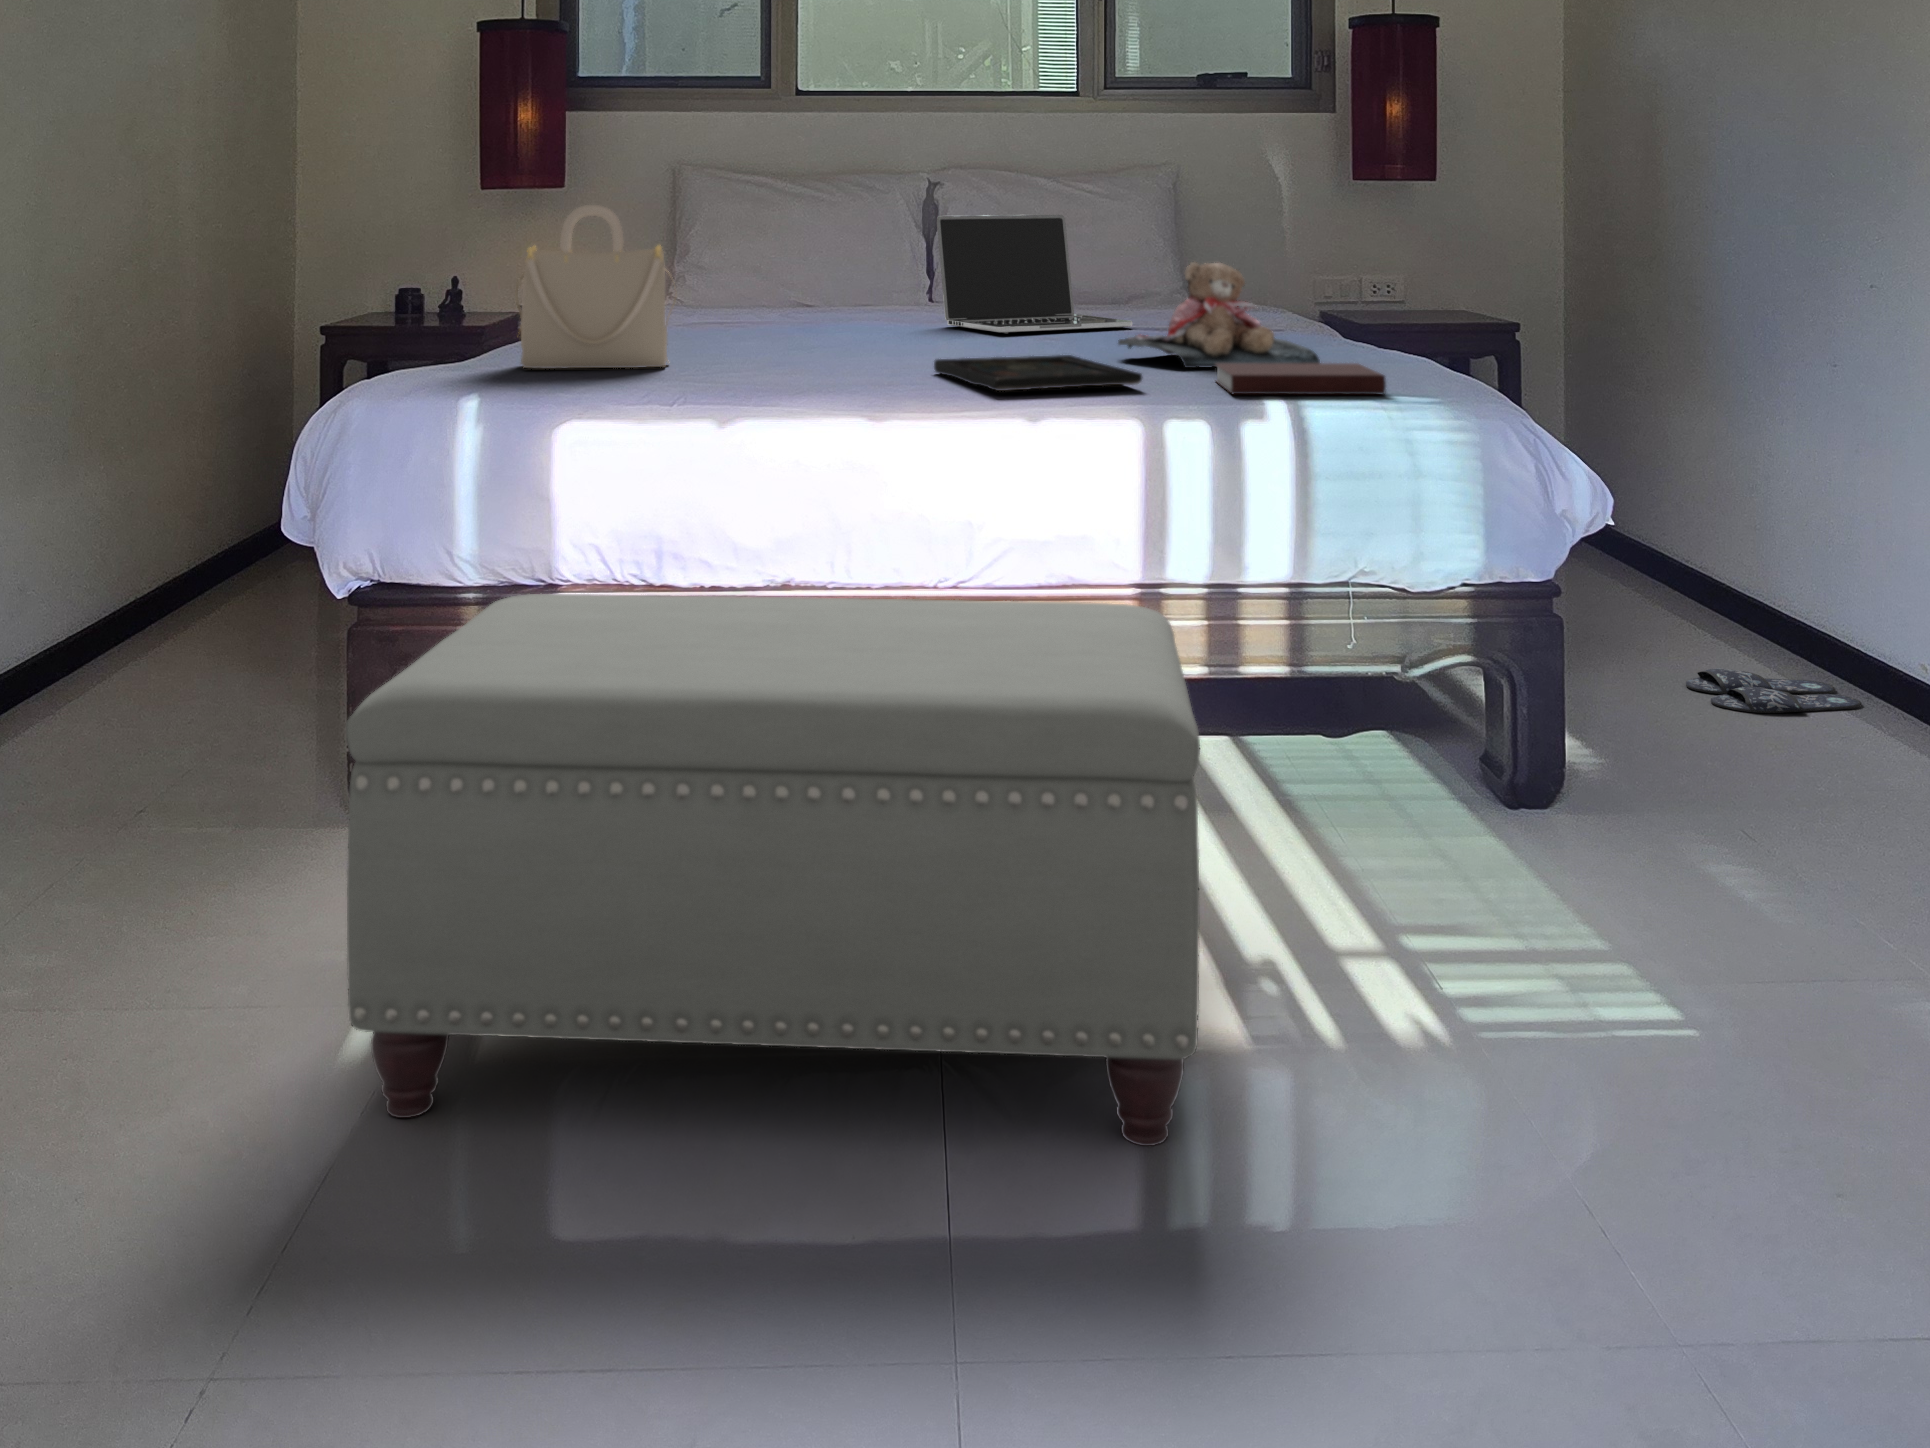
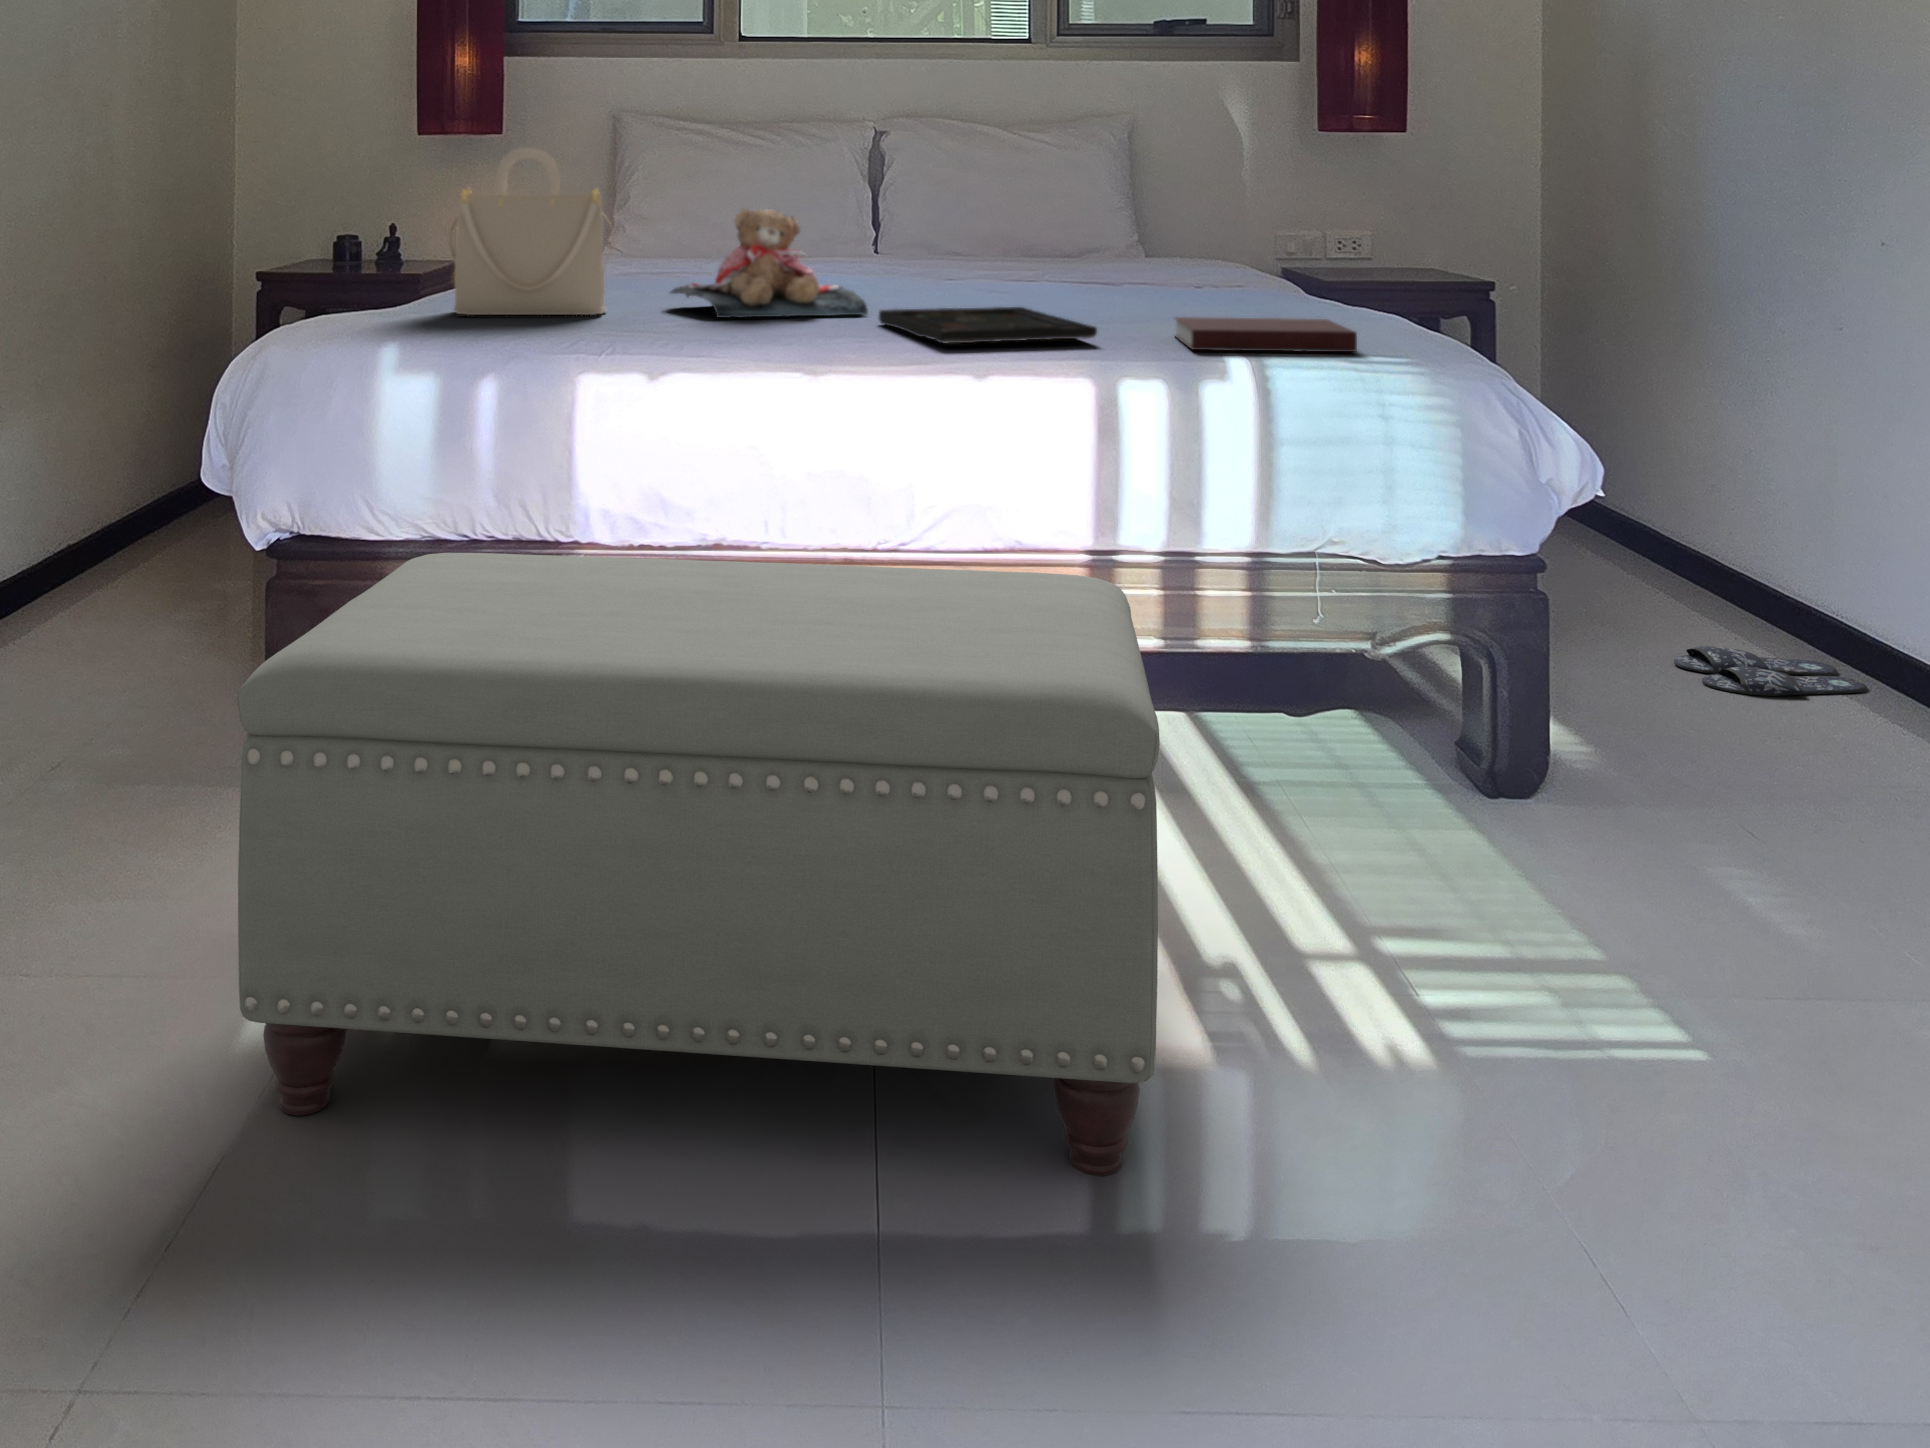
laptop: present [937,215,1132,333] -> none [885,162,1087,283]
teddy bear: present [1118,262,1320,368] -> present [670,208,868,318]

